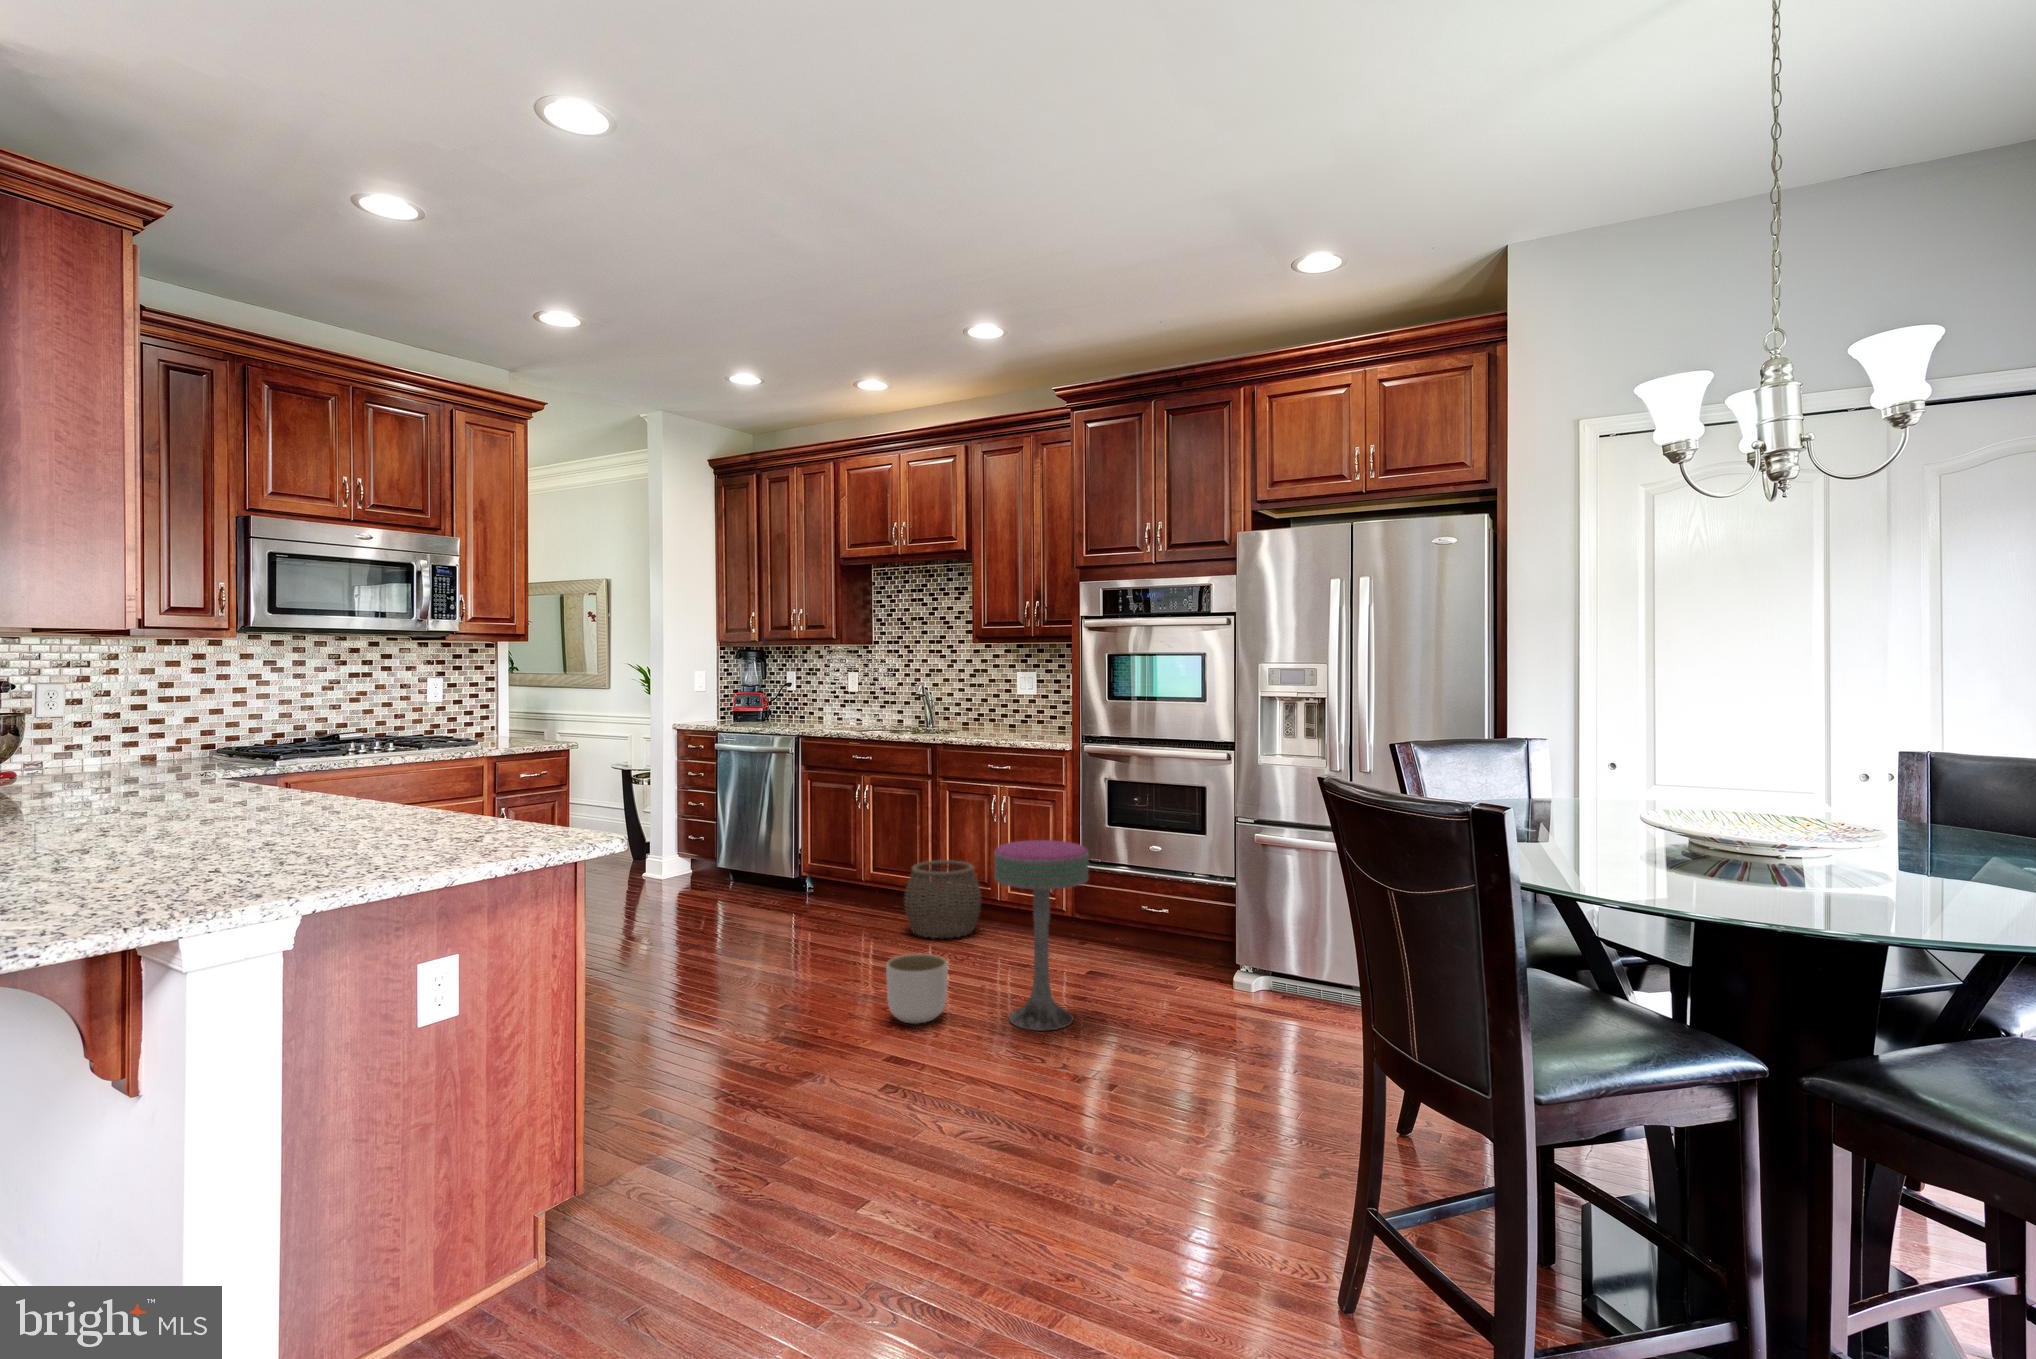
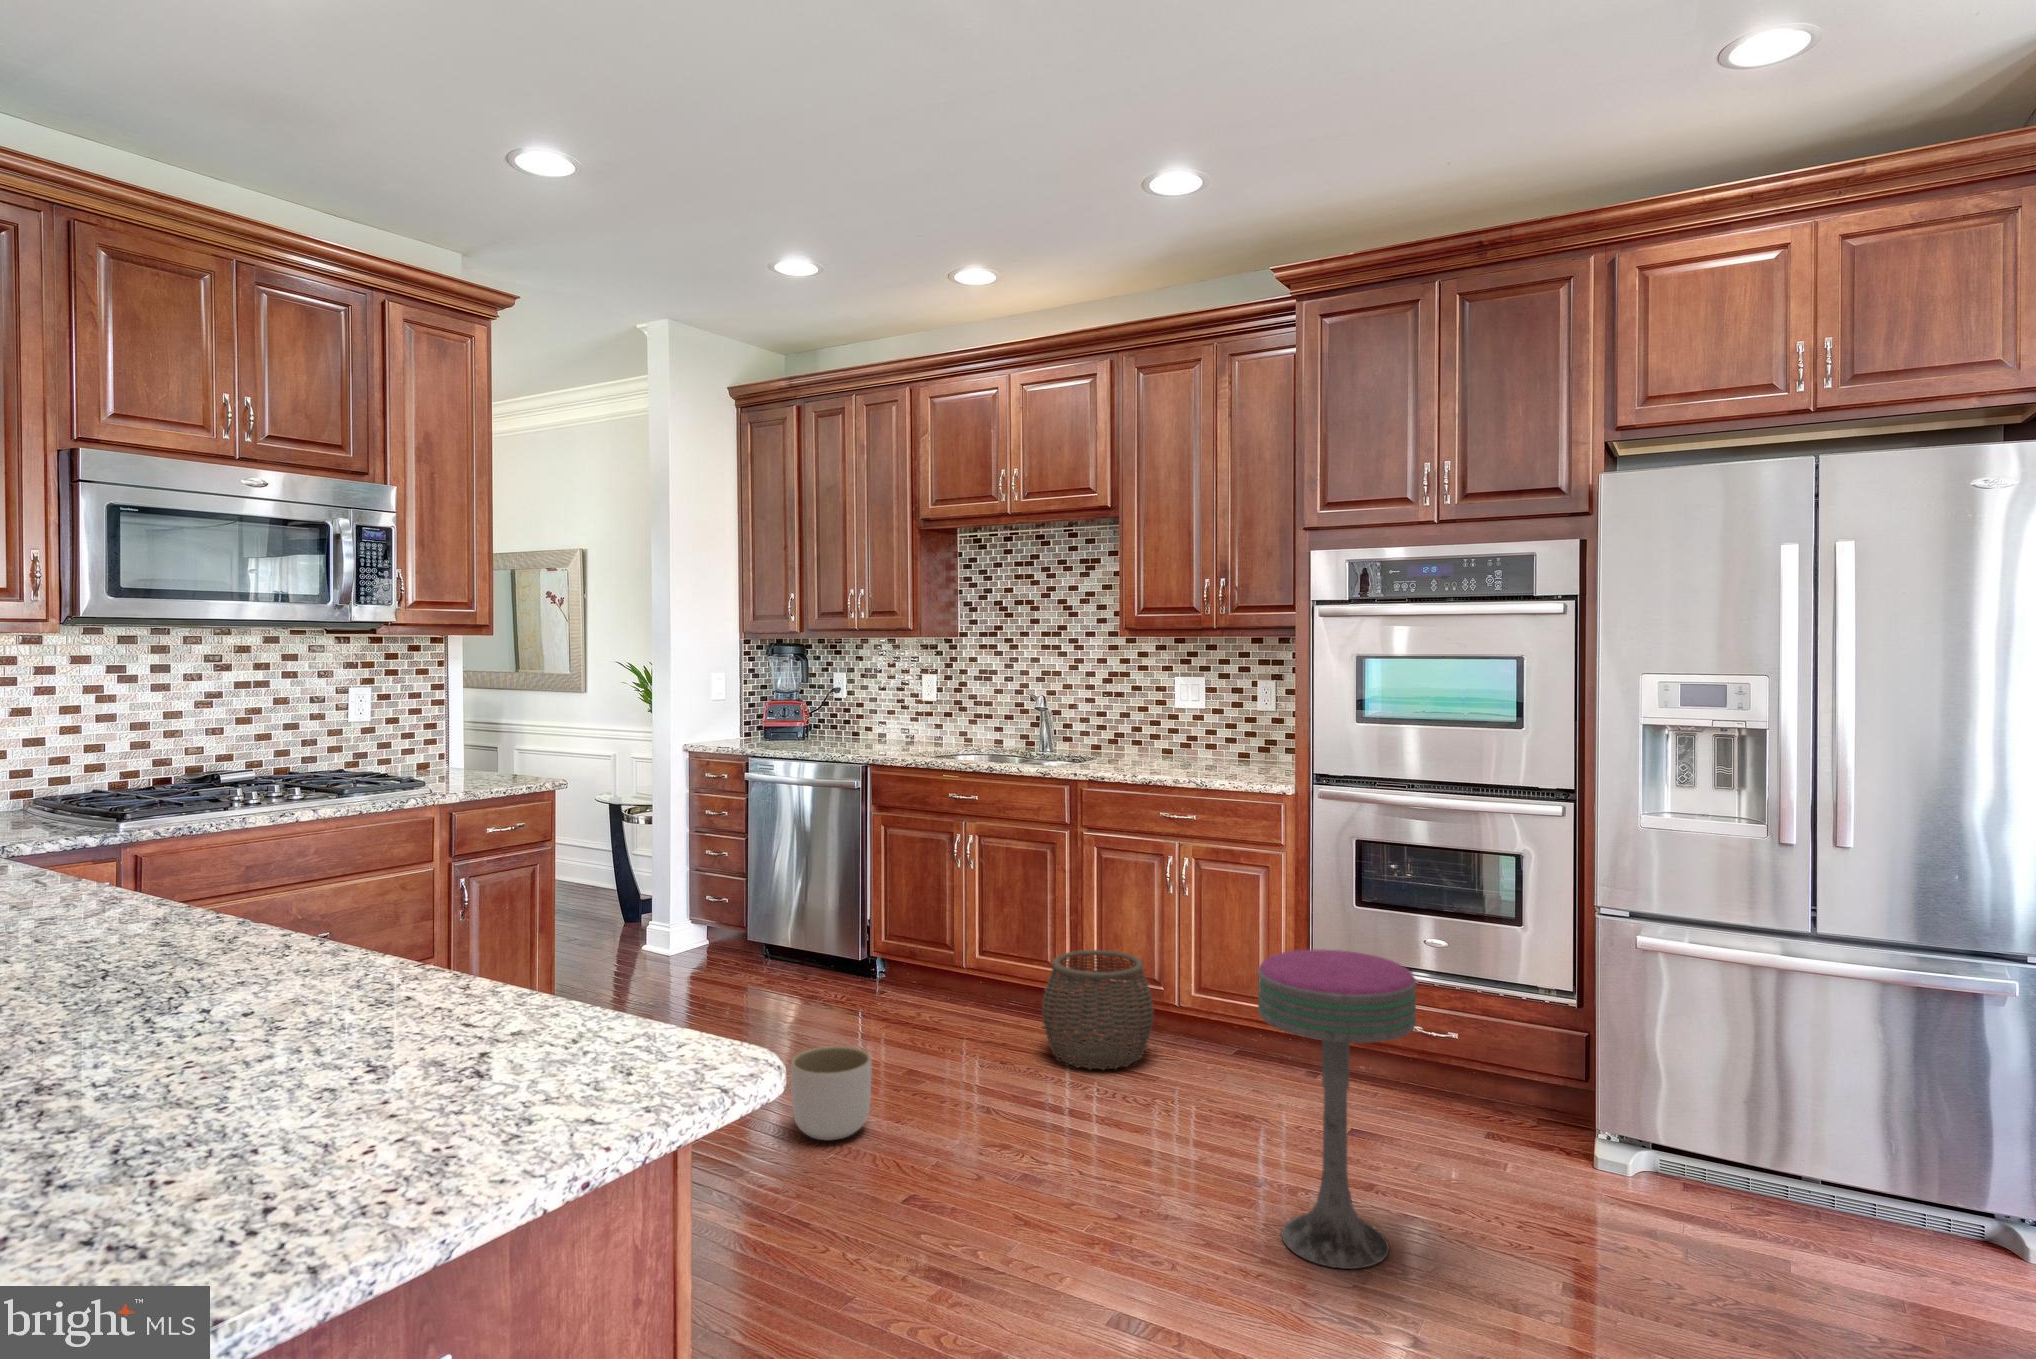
planter: present [886,954,948,1024] -> present [791,1046,871,1141]

